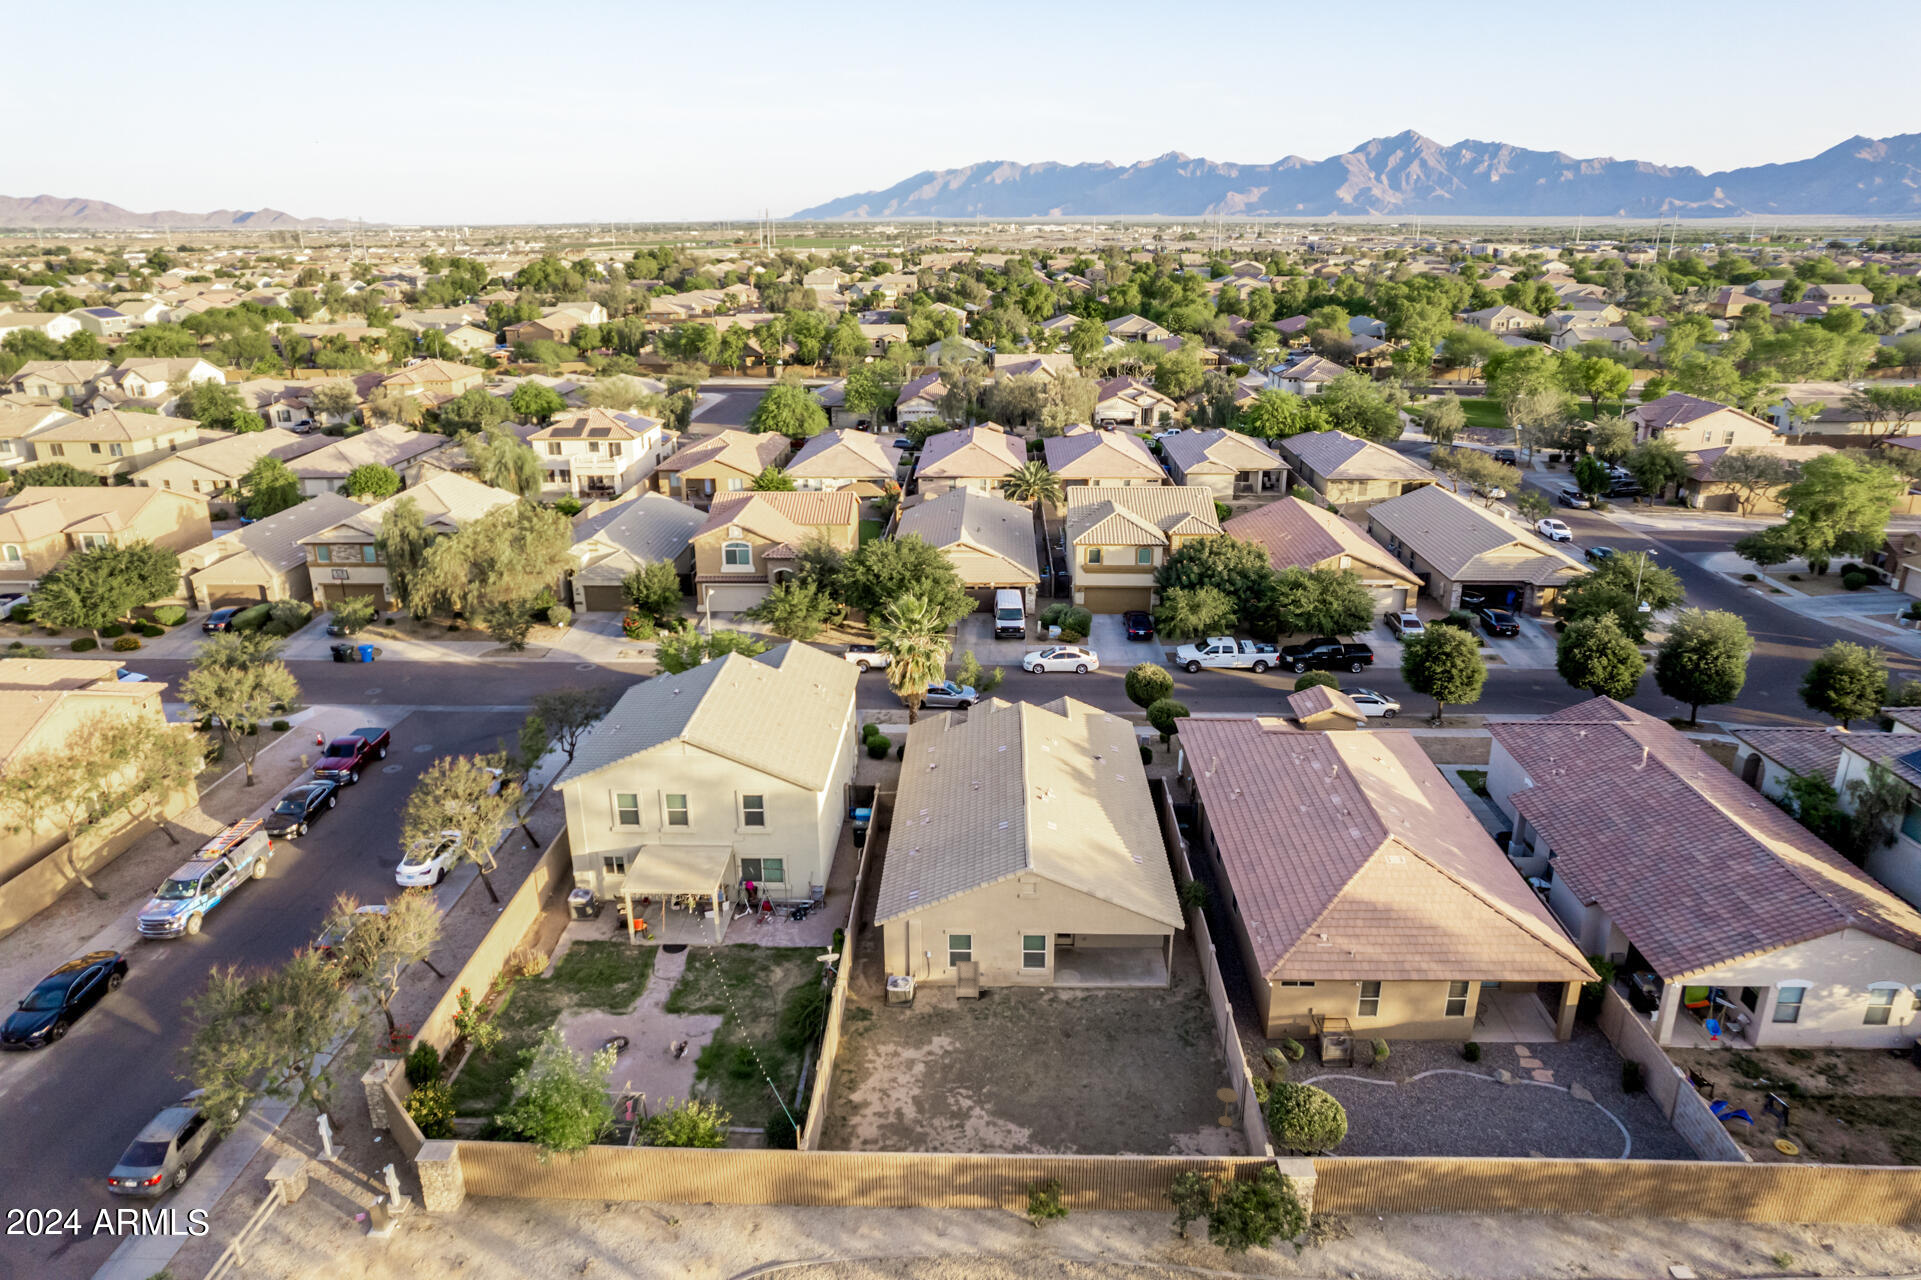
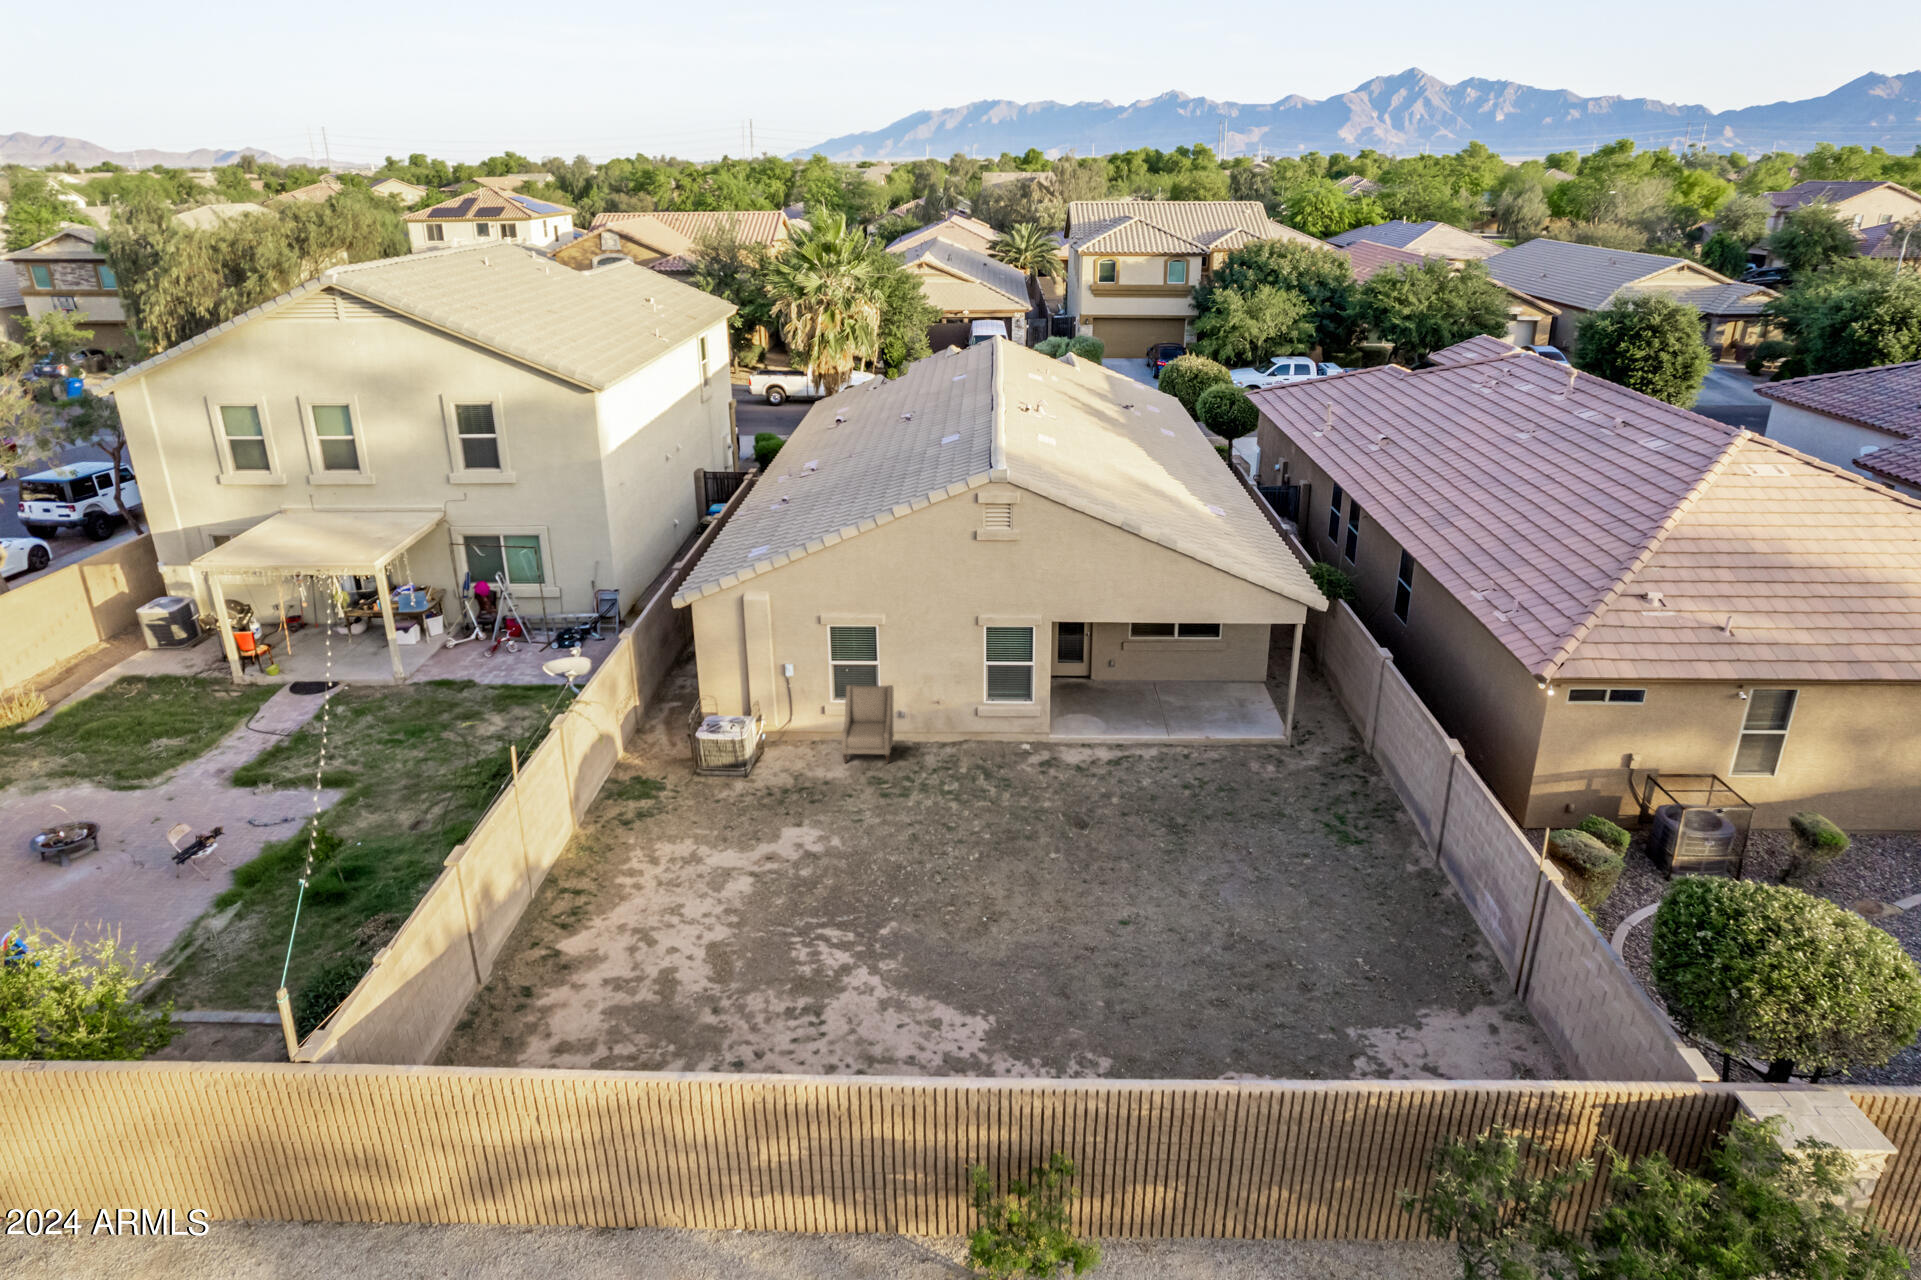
pedestal table: present [1217,1088,1238,1127] -> none [1460,913,1523,1008]

